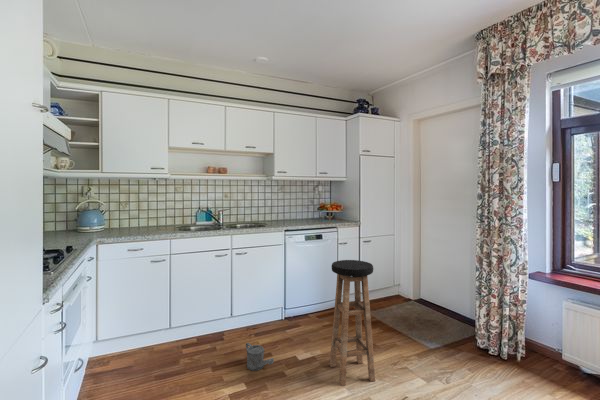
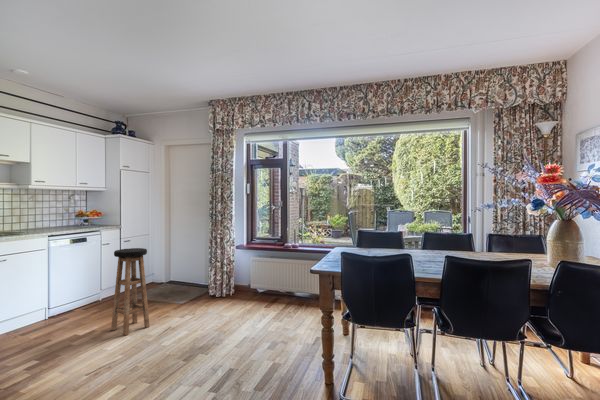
watering can: present [246,343,274,371] -> none [24,332,64,353]

